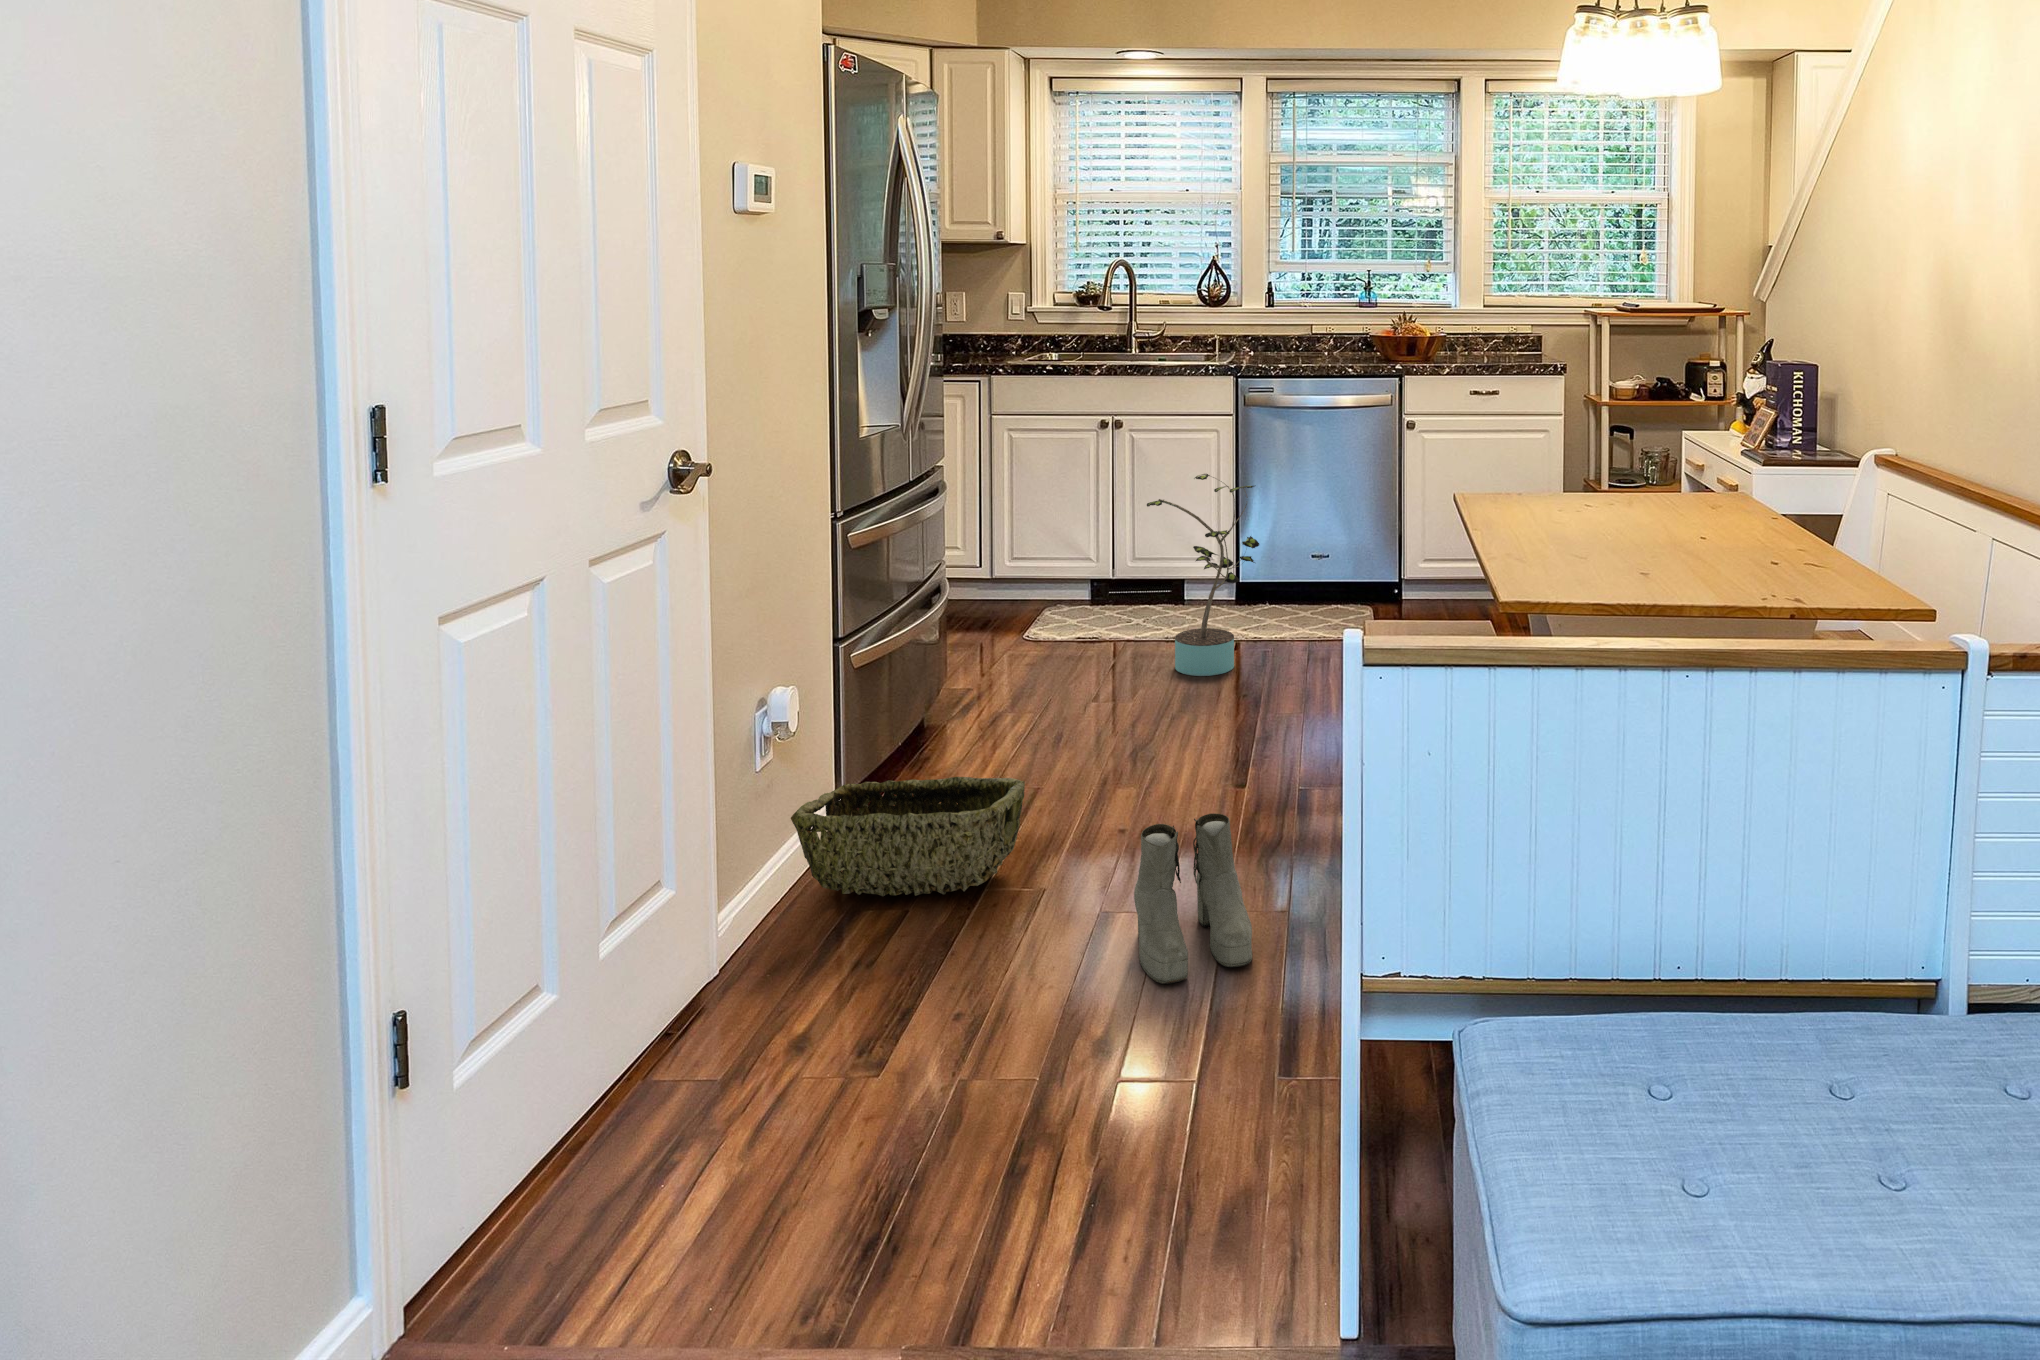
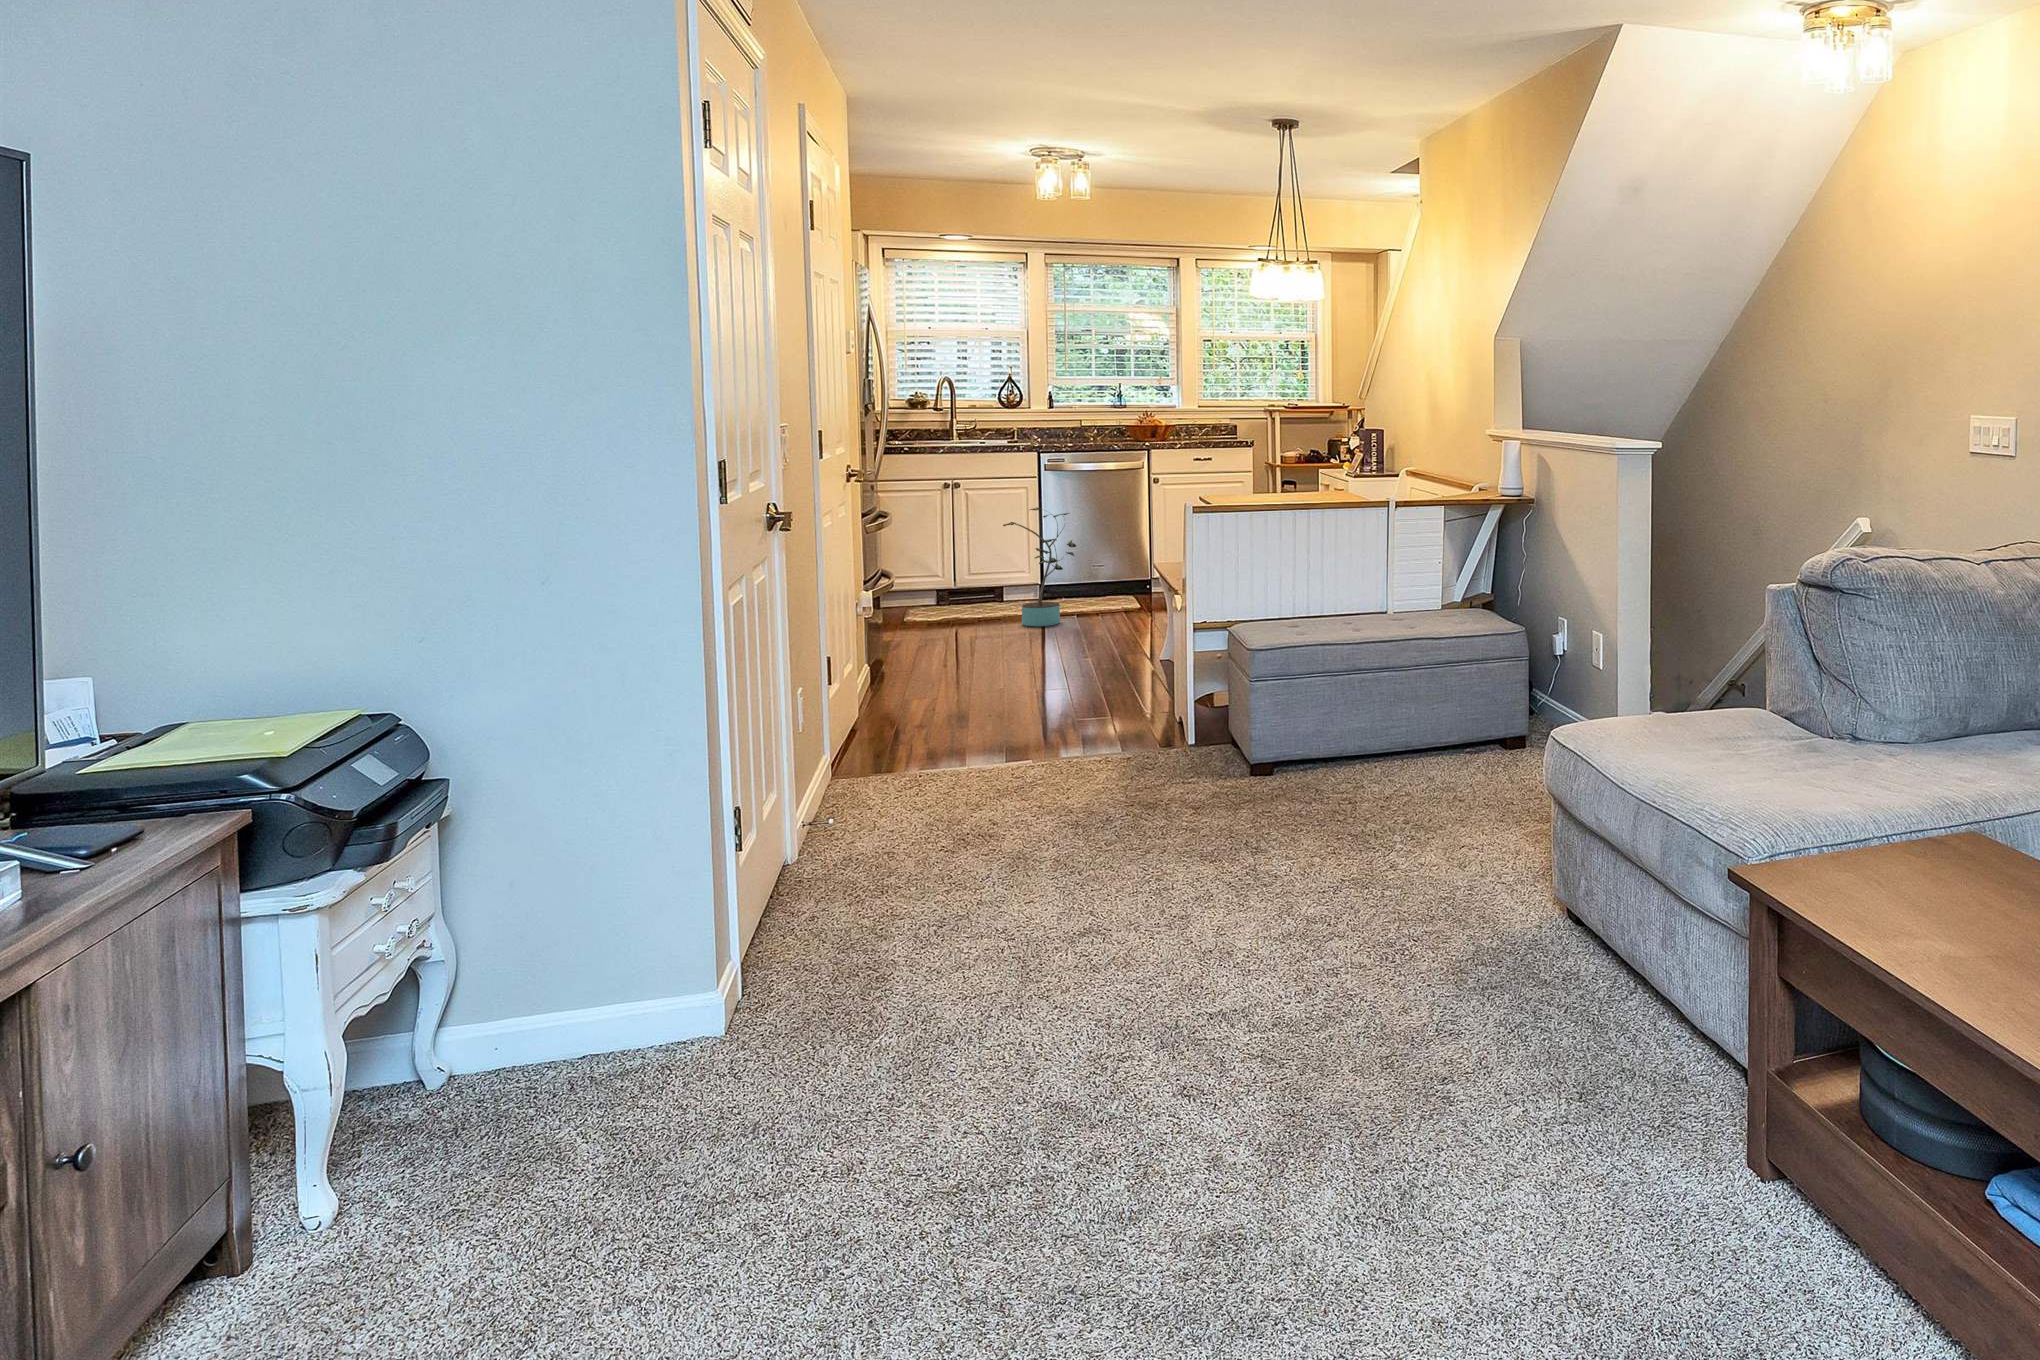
woven basket: present [791,777,1025,896] -> none [885,639,997,689]
boots: present [1134,813,1252,984] -> none [1070,632,1129,694]

